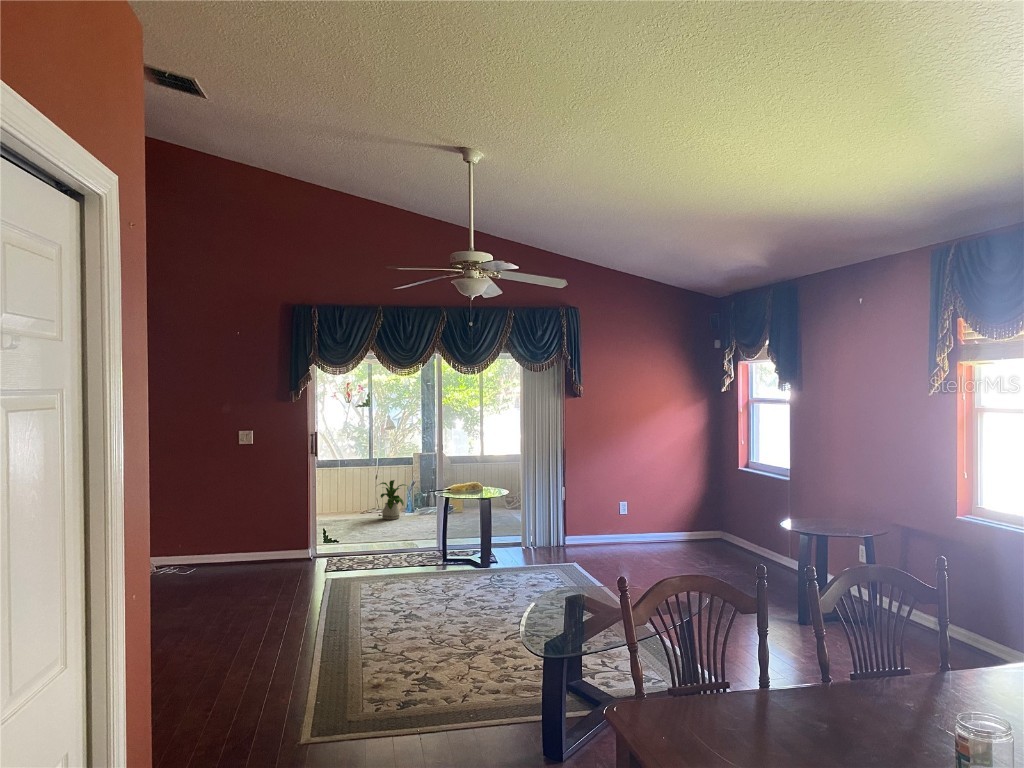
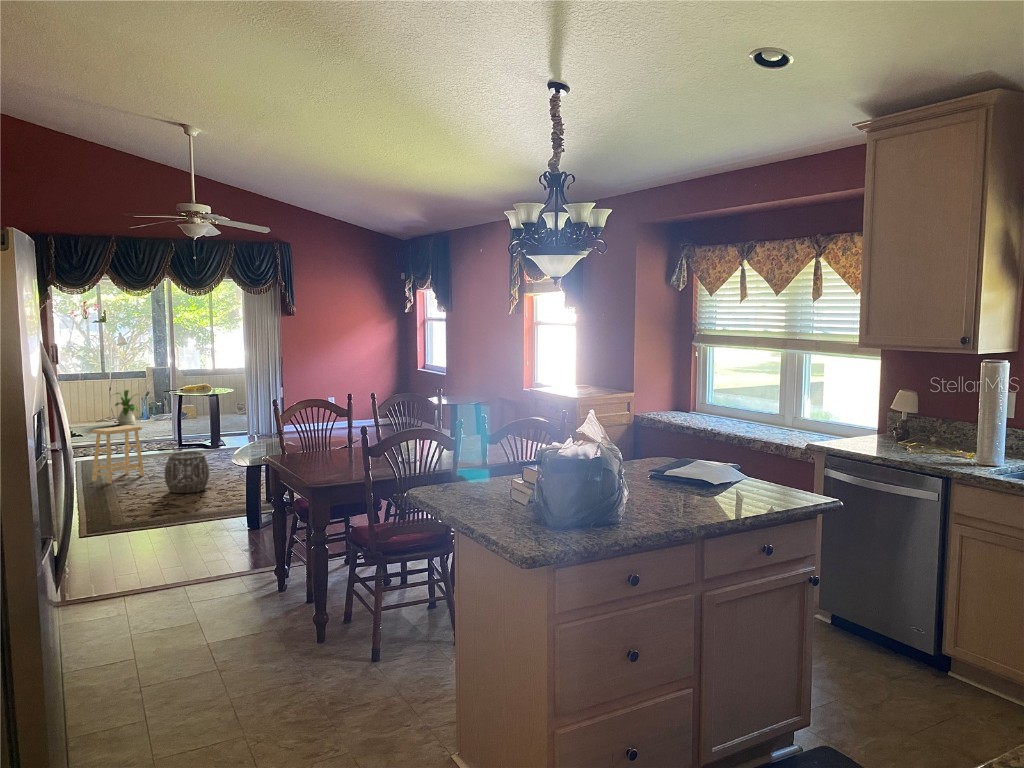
footstool: none [342,542,403,622] -> present [92,425,144,484]
woven basket: none [424,591,483,654] -> present [164,452,209,493]

